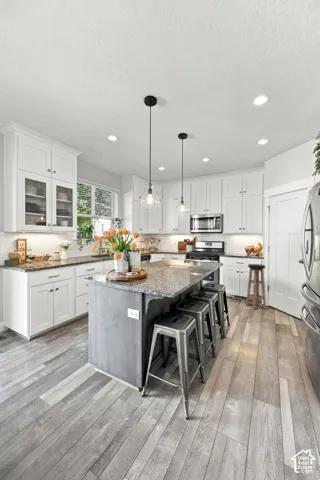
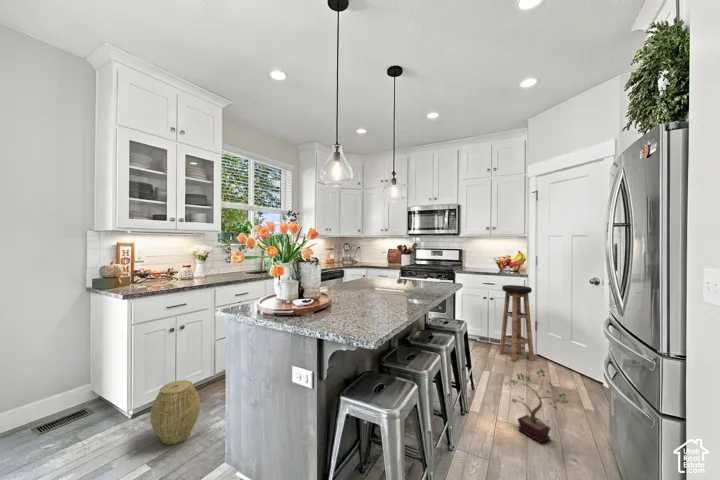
potted plant: none [249,311,281,353] -> present [511,369,568,442]
woven basket: none [44,319,72,354] -> present [150,380,201,445]

